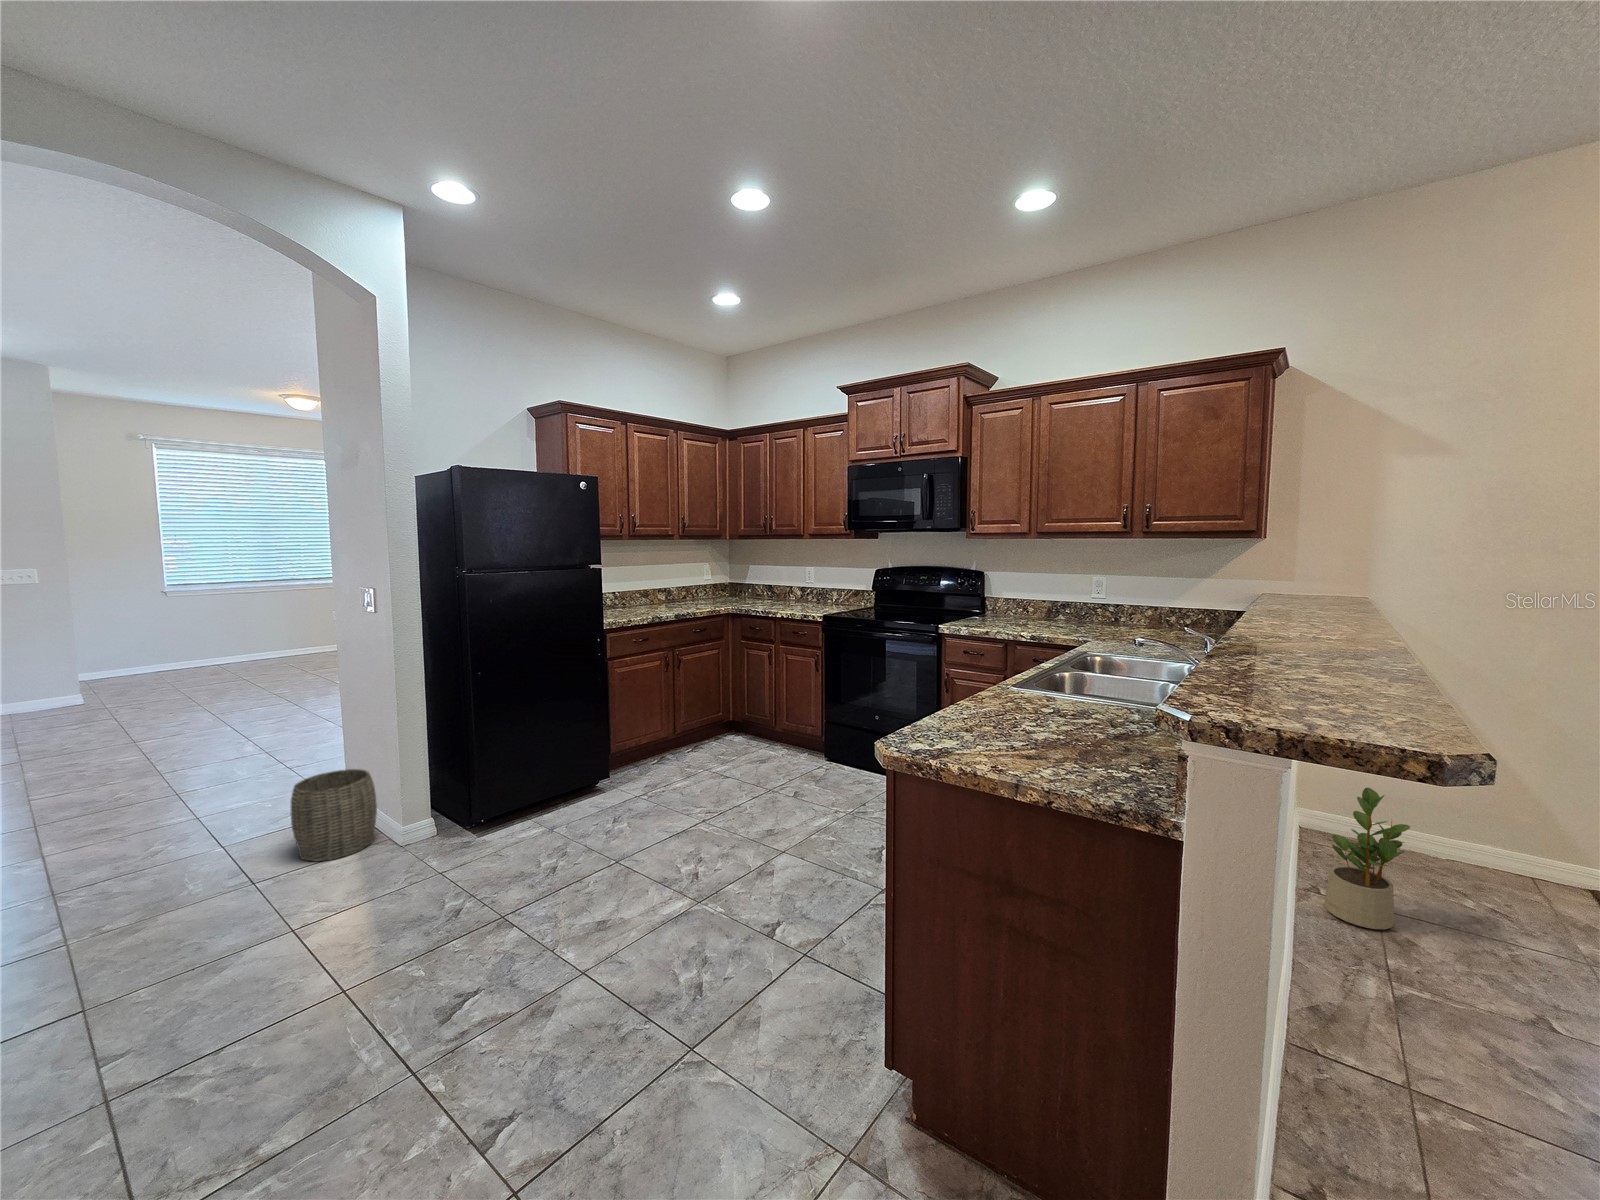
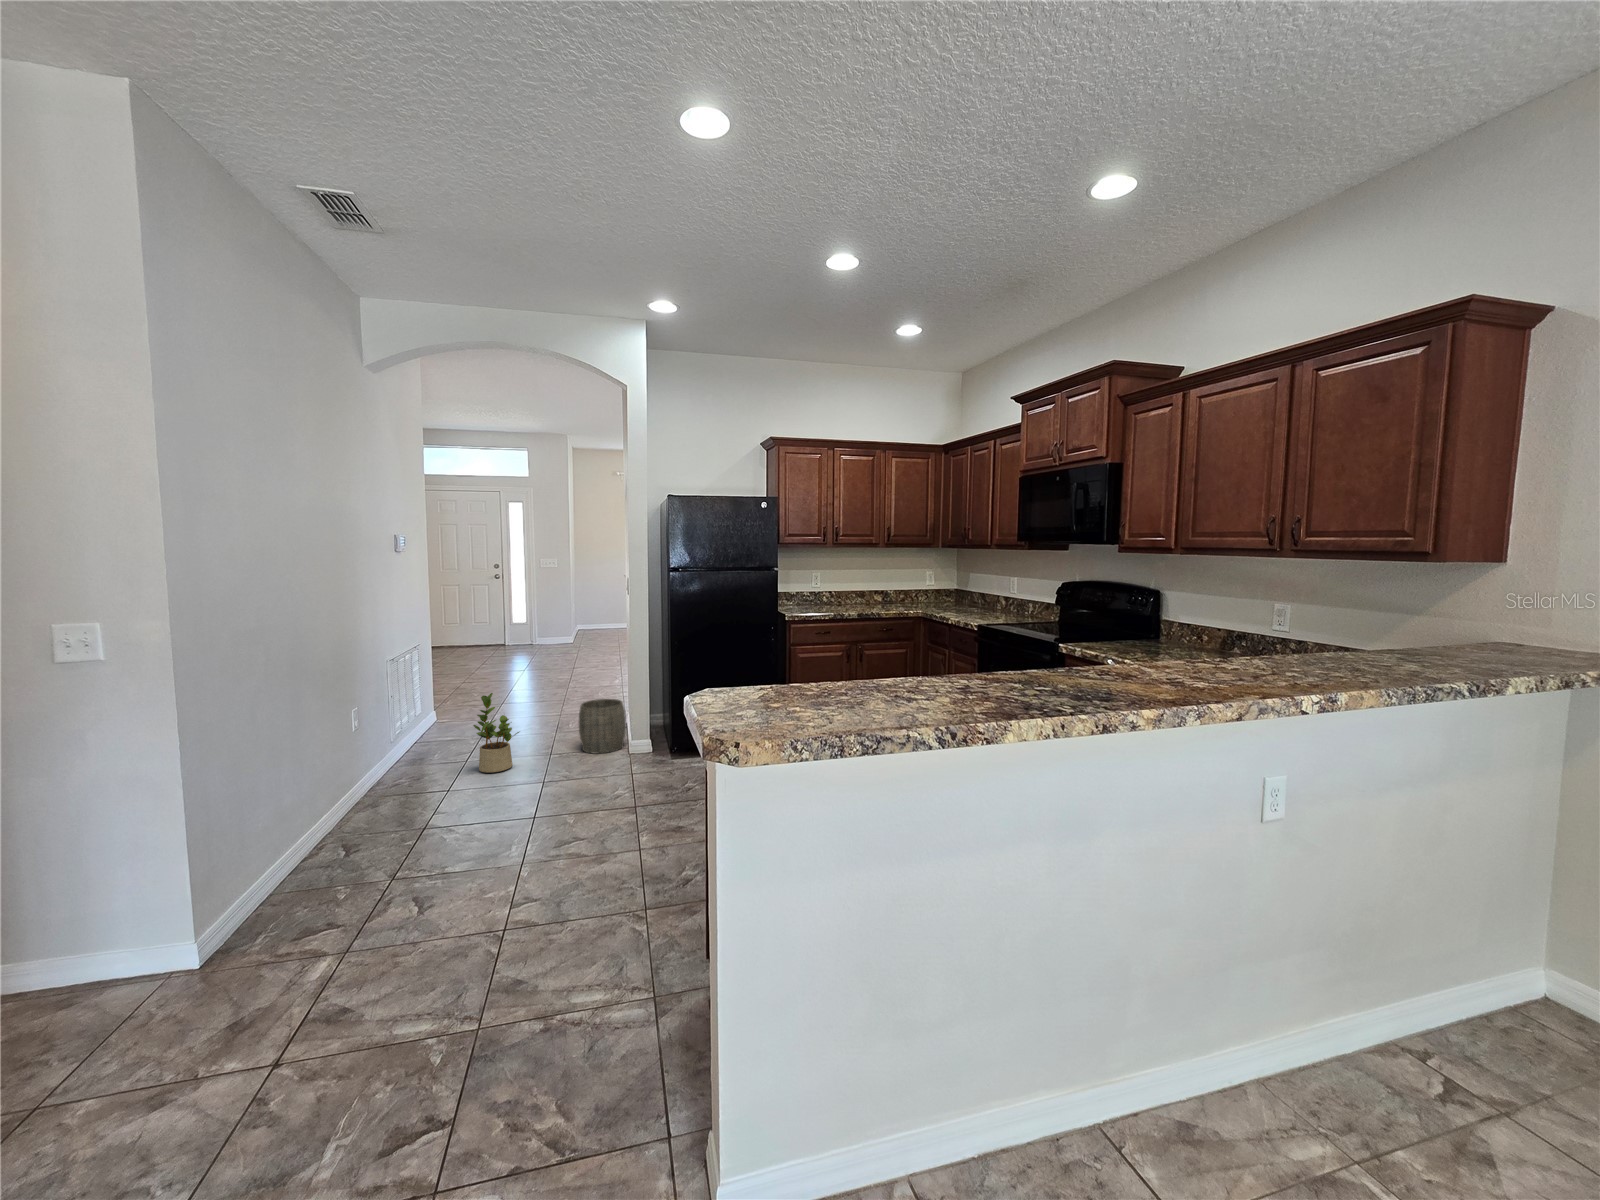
potted plant: present [1324,788,1410,929] -> present [473,693,519,772]

